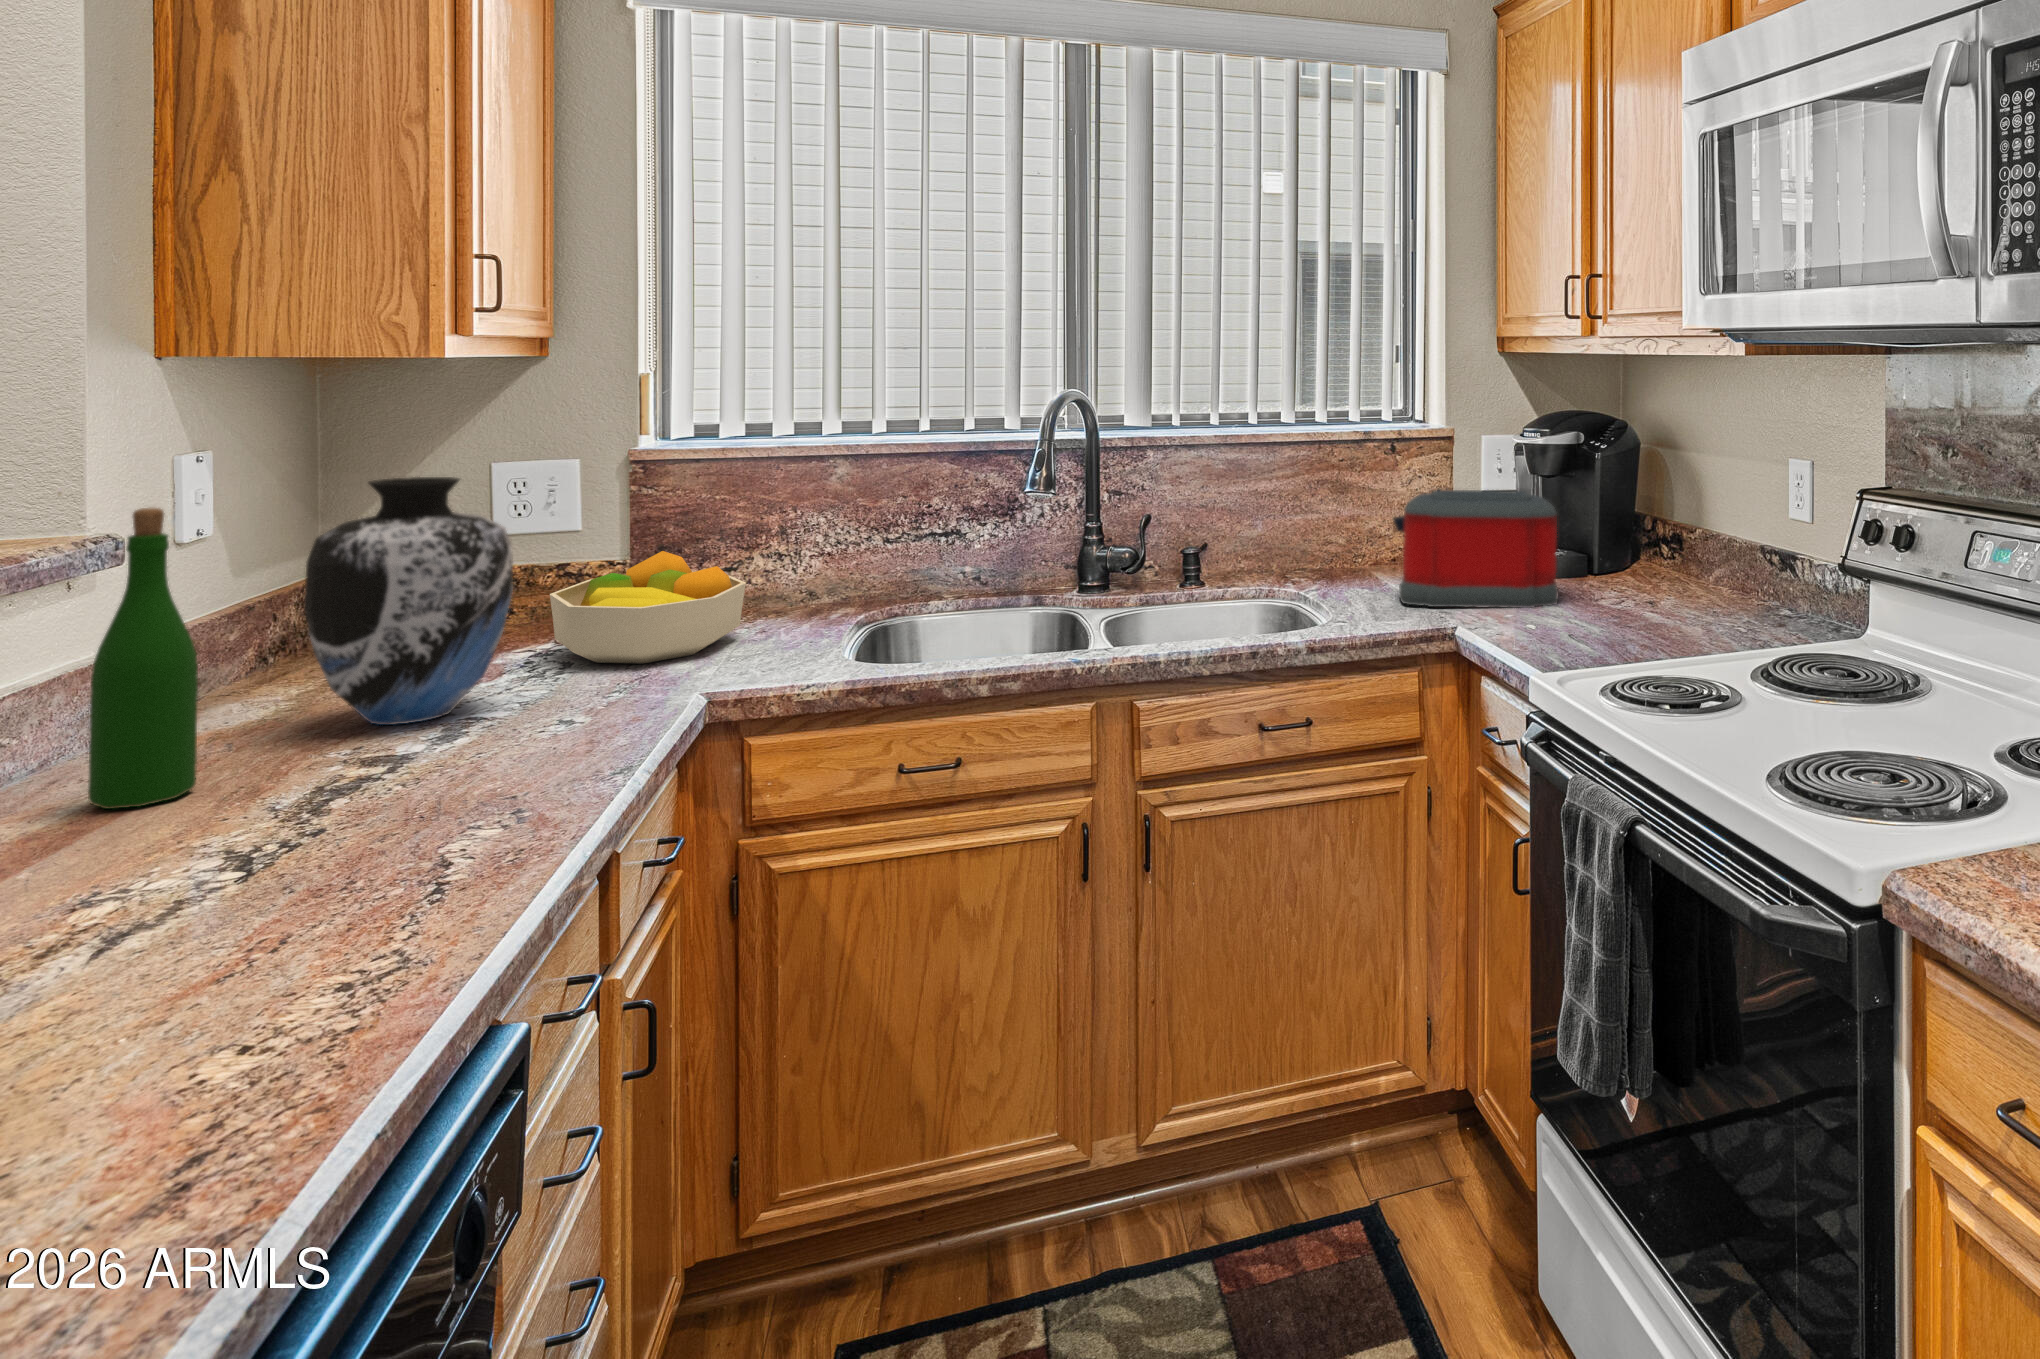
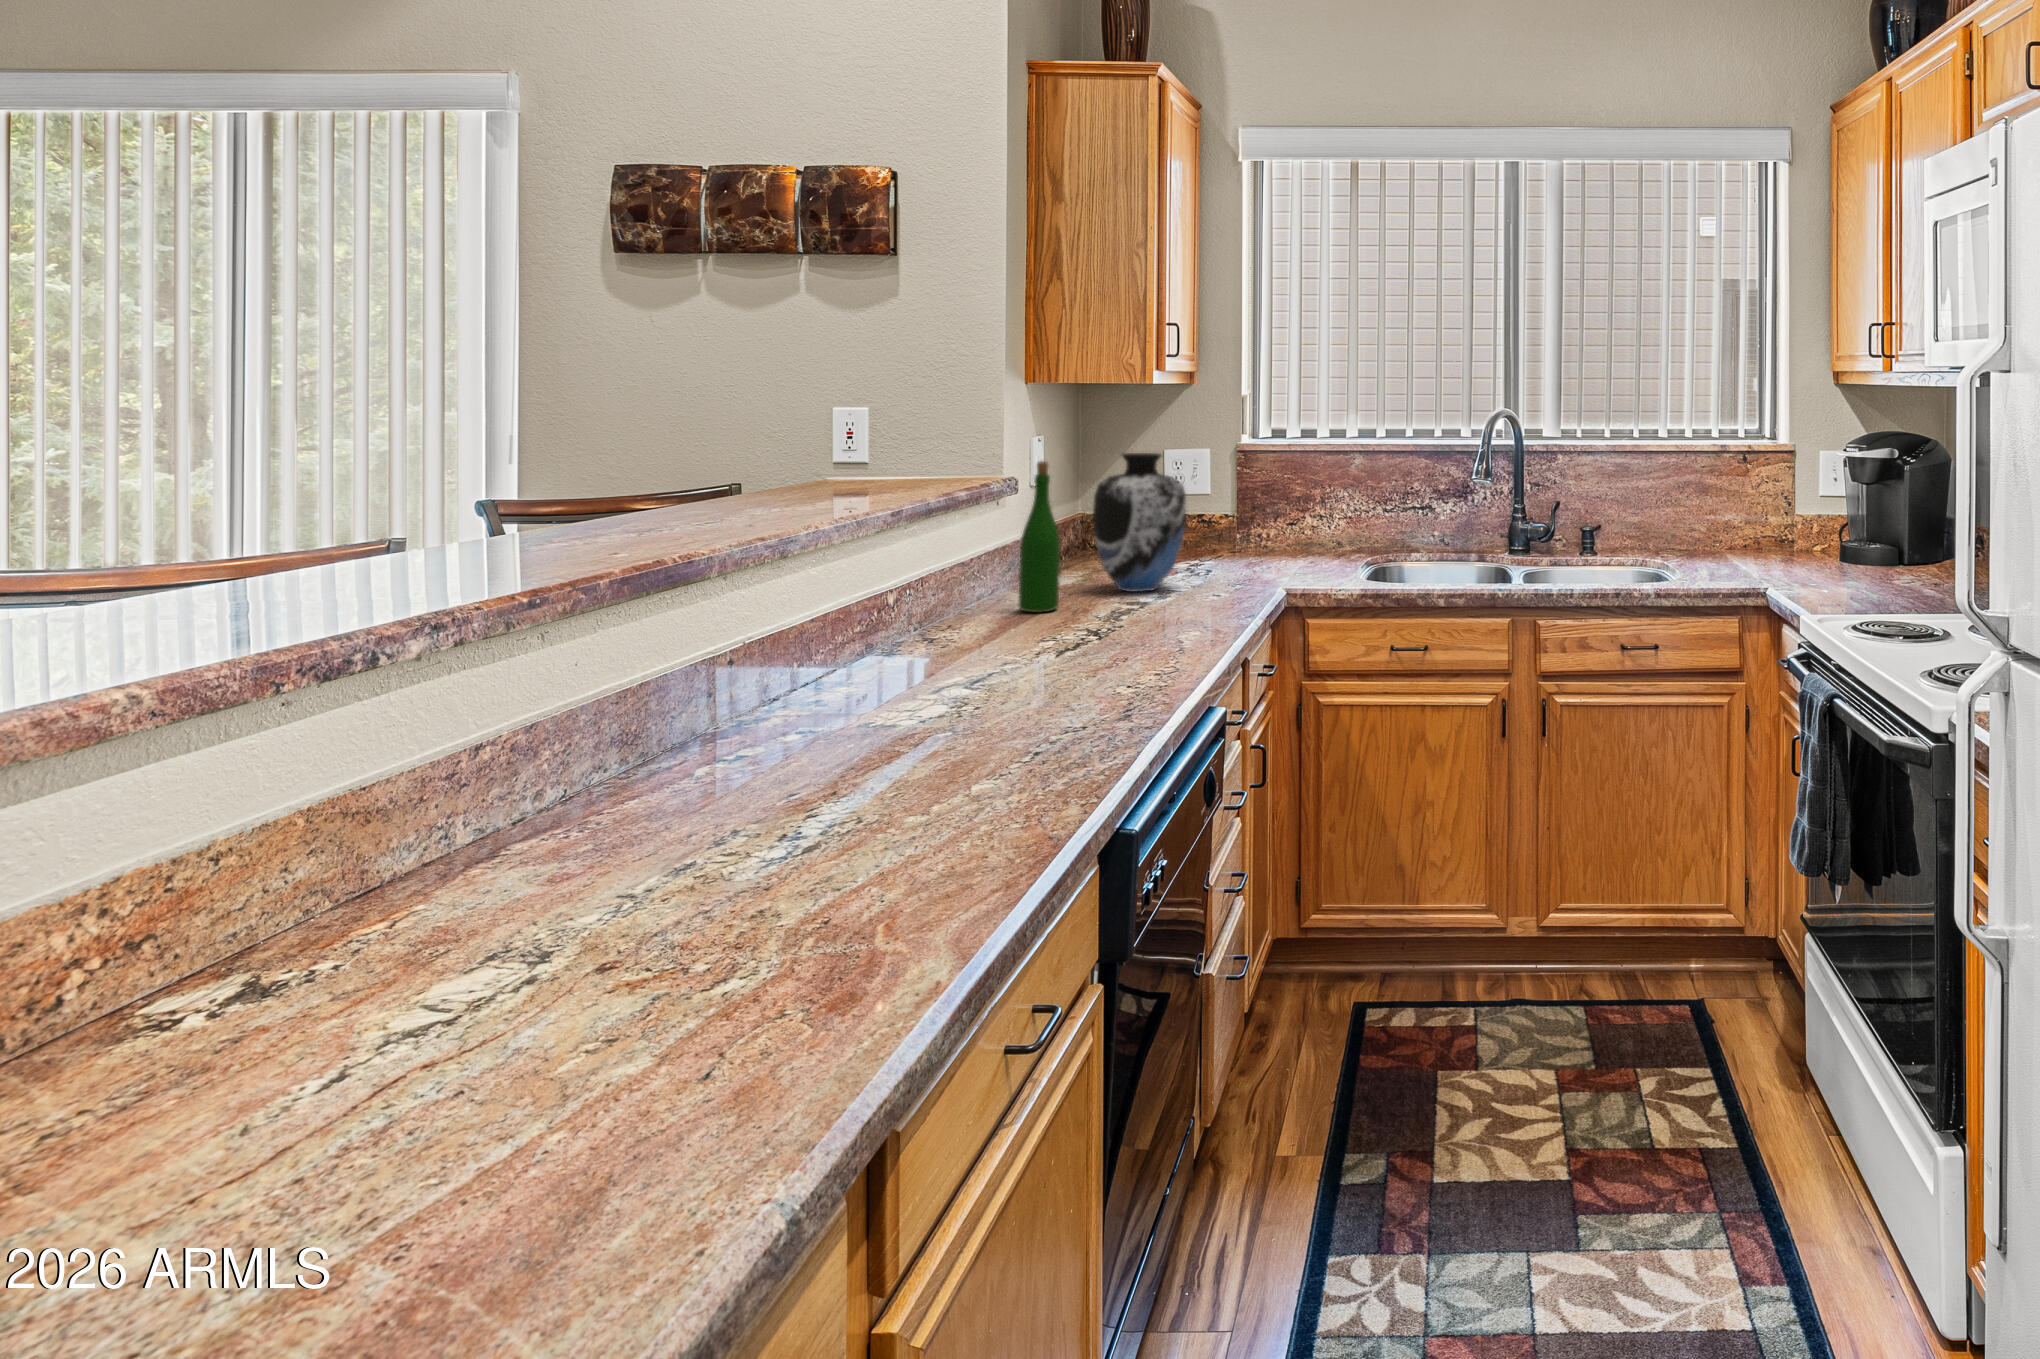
toaster: present [1393,490,1560,608] -> none [1735,489,1869,582]
fruit bowl: present [550,551,746,664] -> none [1197,508,1303,575]

